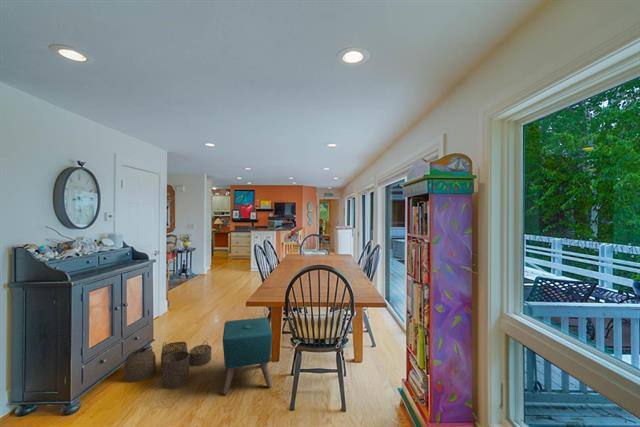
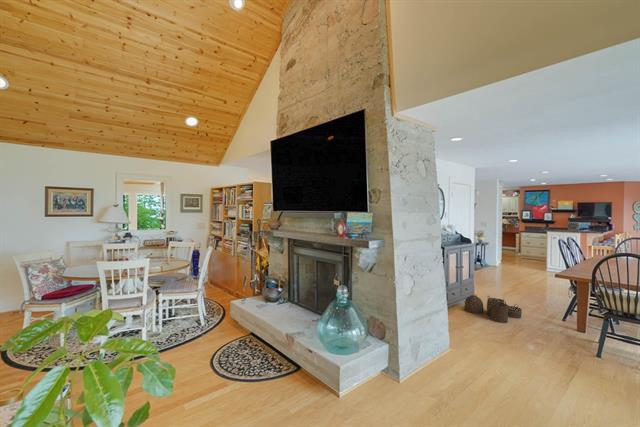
ottoman: present [223,317,273,395] -> none [535,291,580,343]

